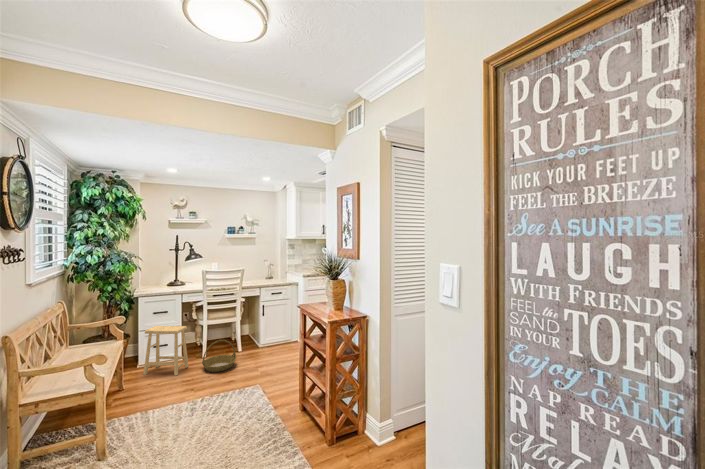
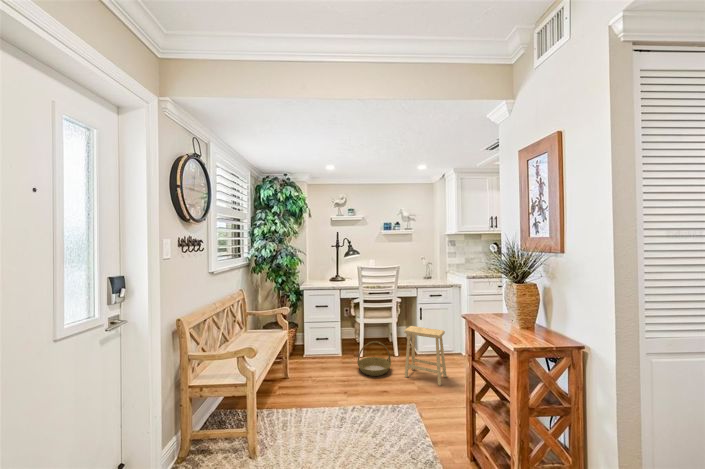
footstool: present [143,326,189,376] -> present [404,326,447,386]

